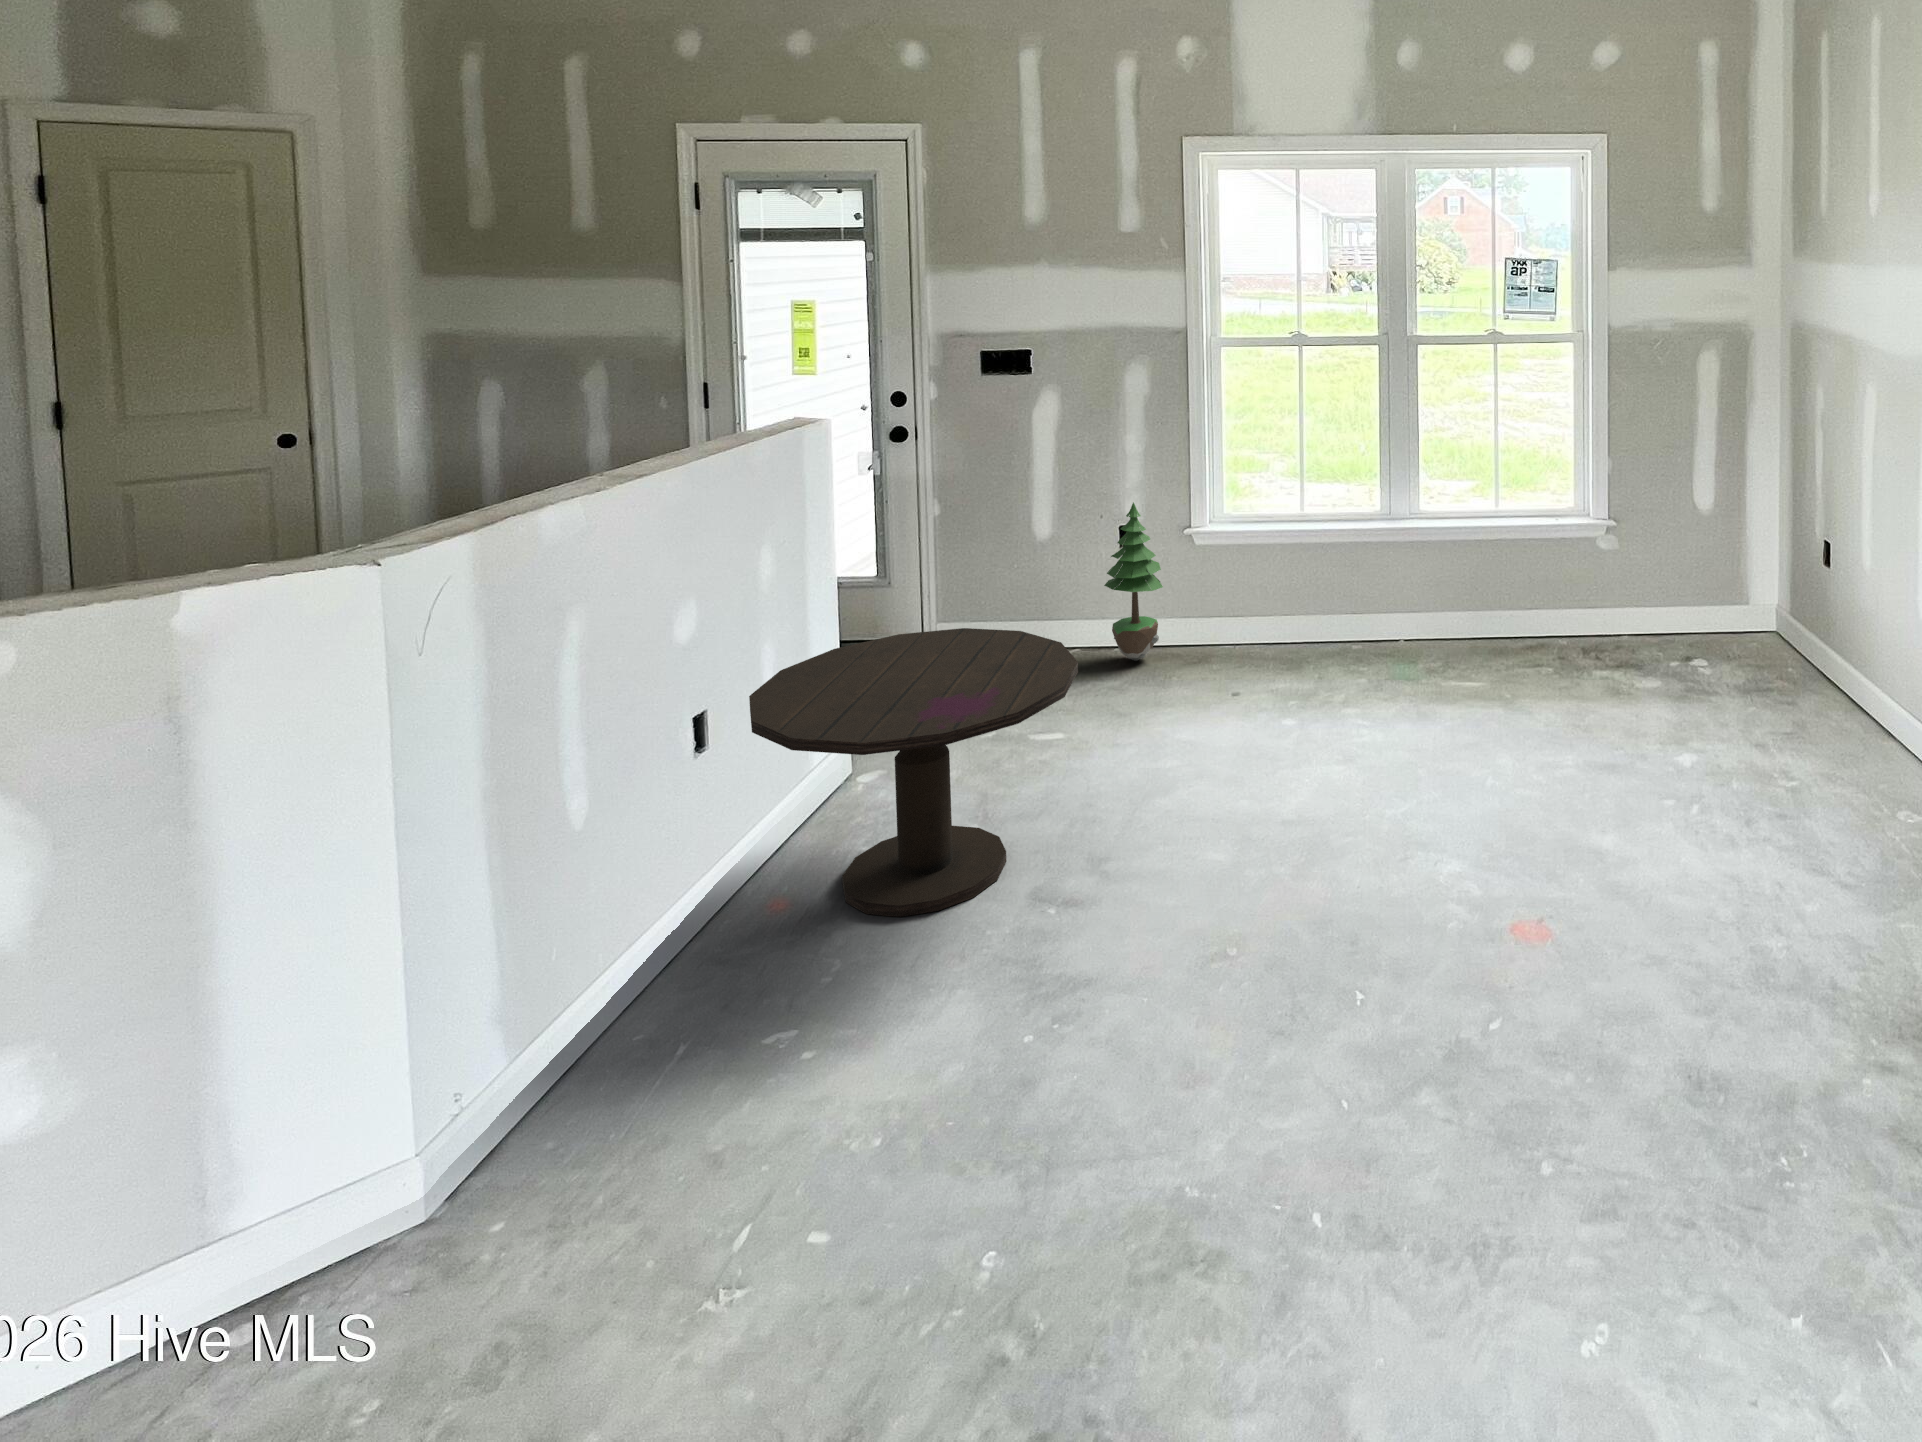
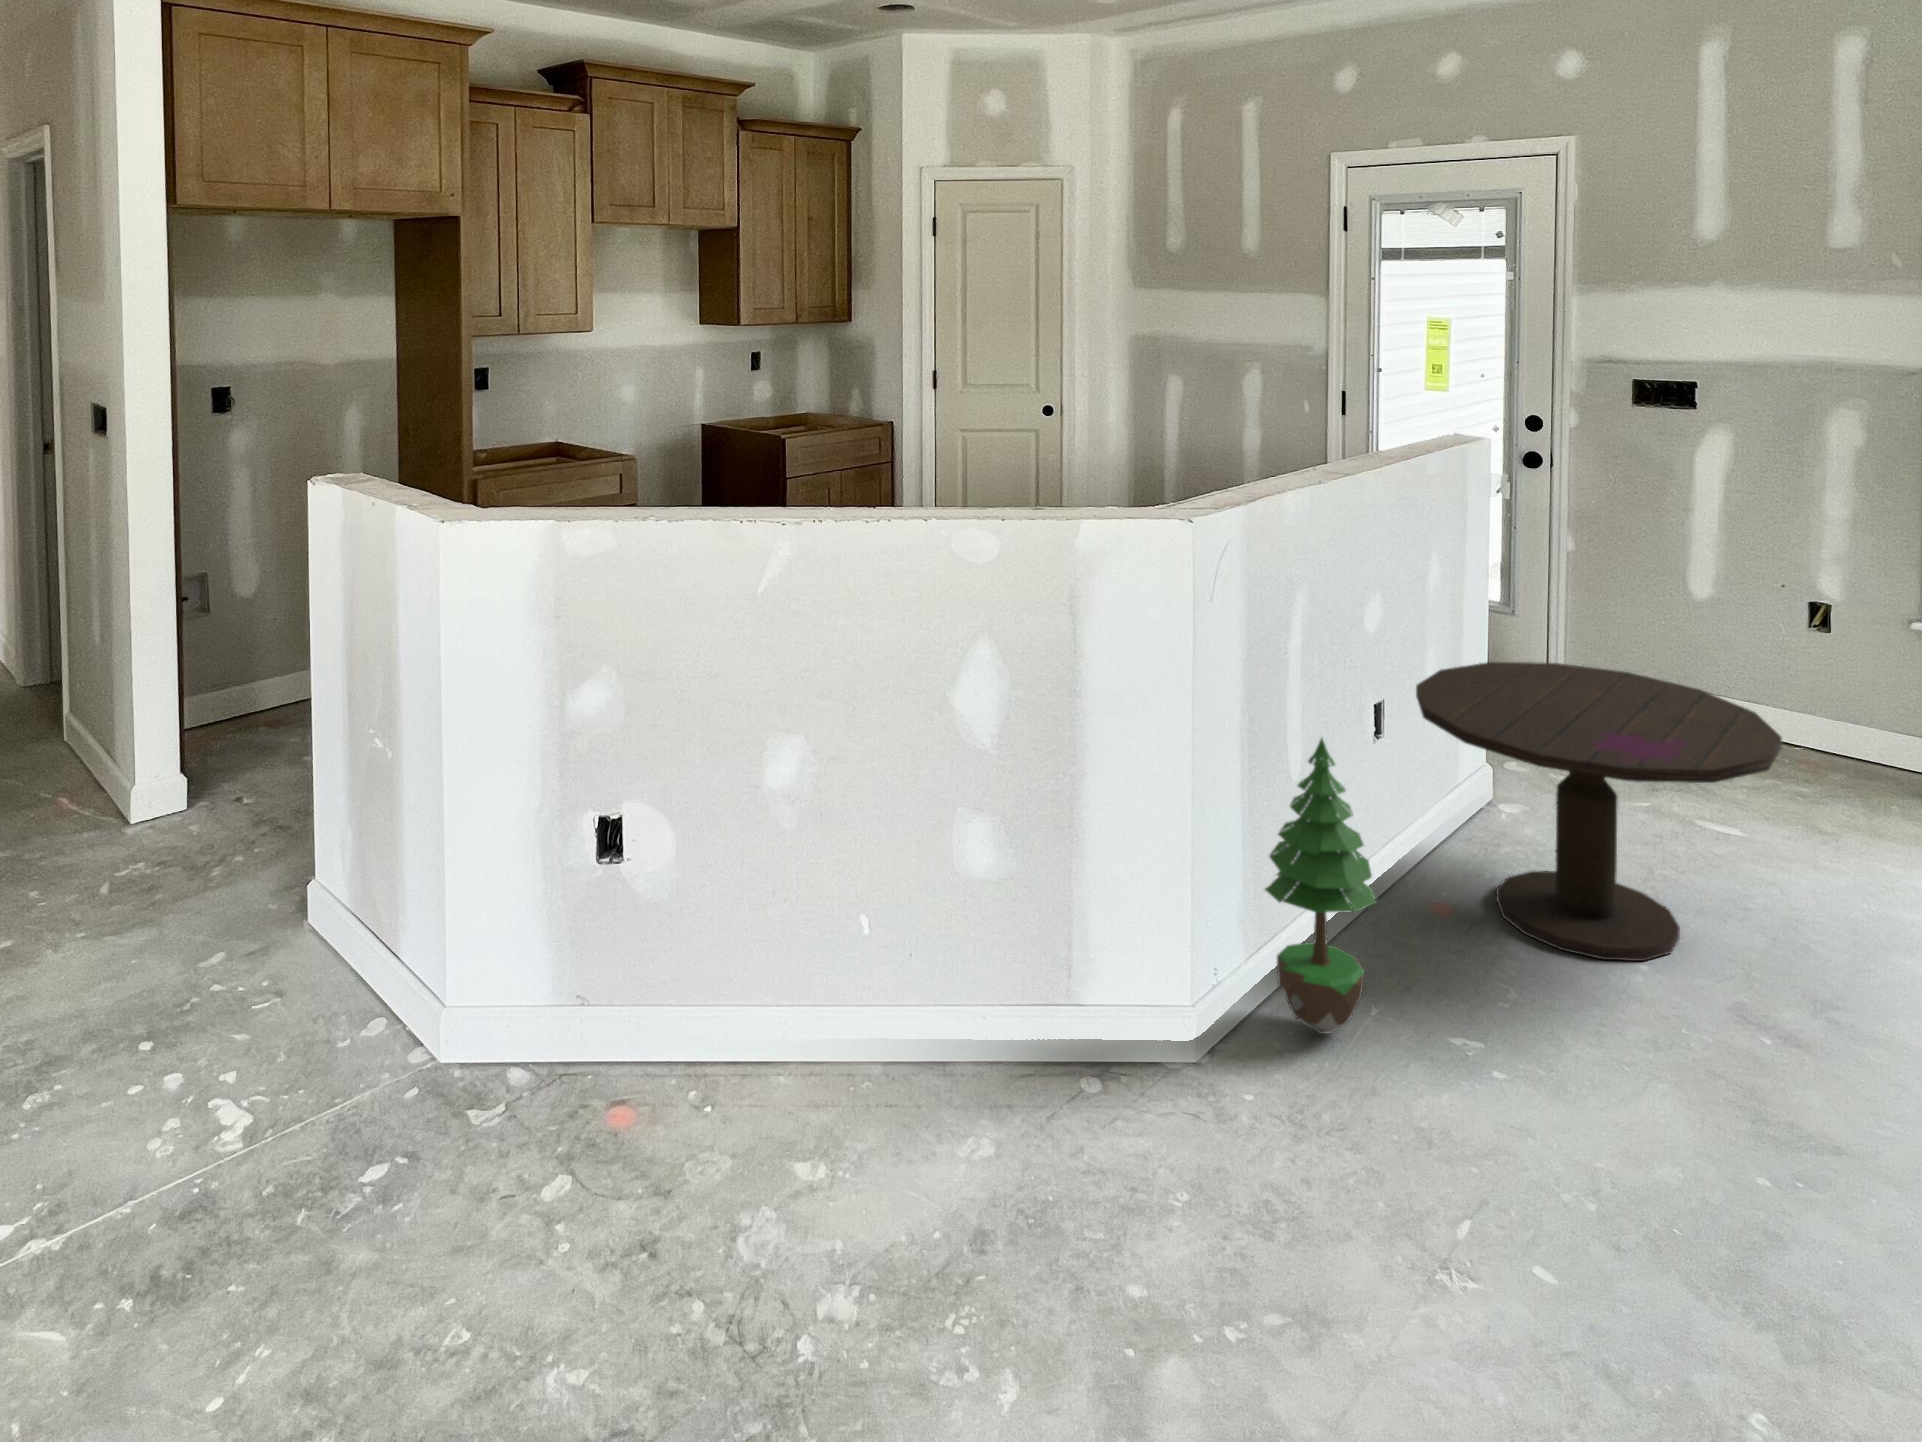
potted tree: present [1104,502,1163,661] -> present [1265,739,1377,1034]

